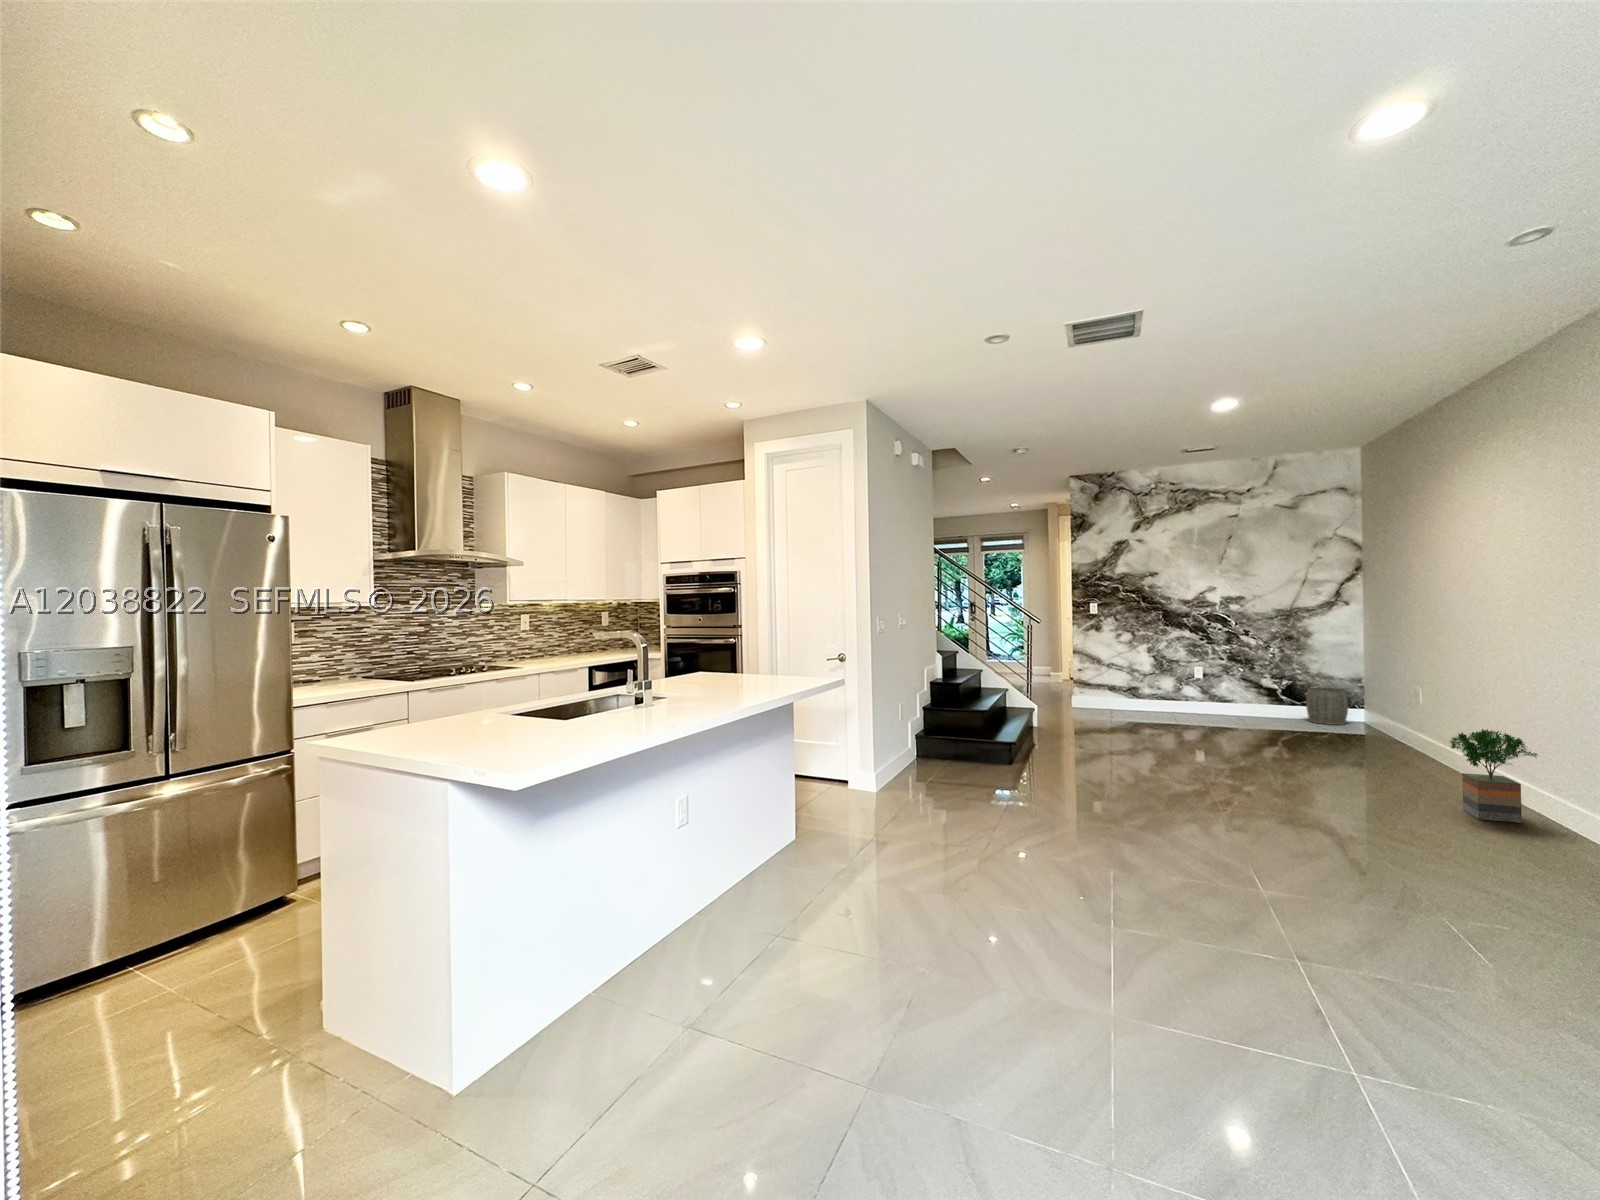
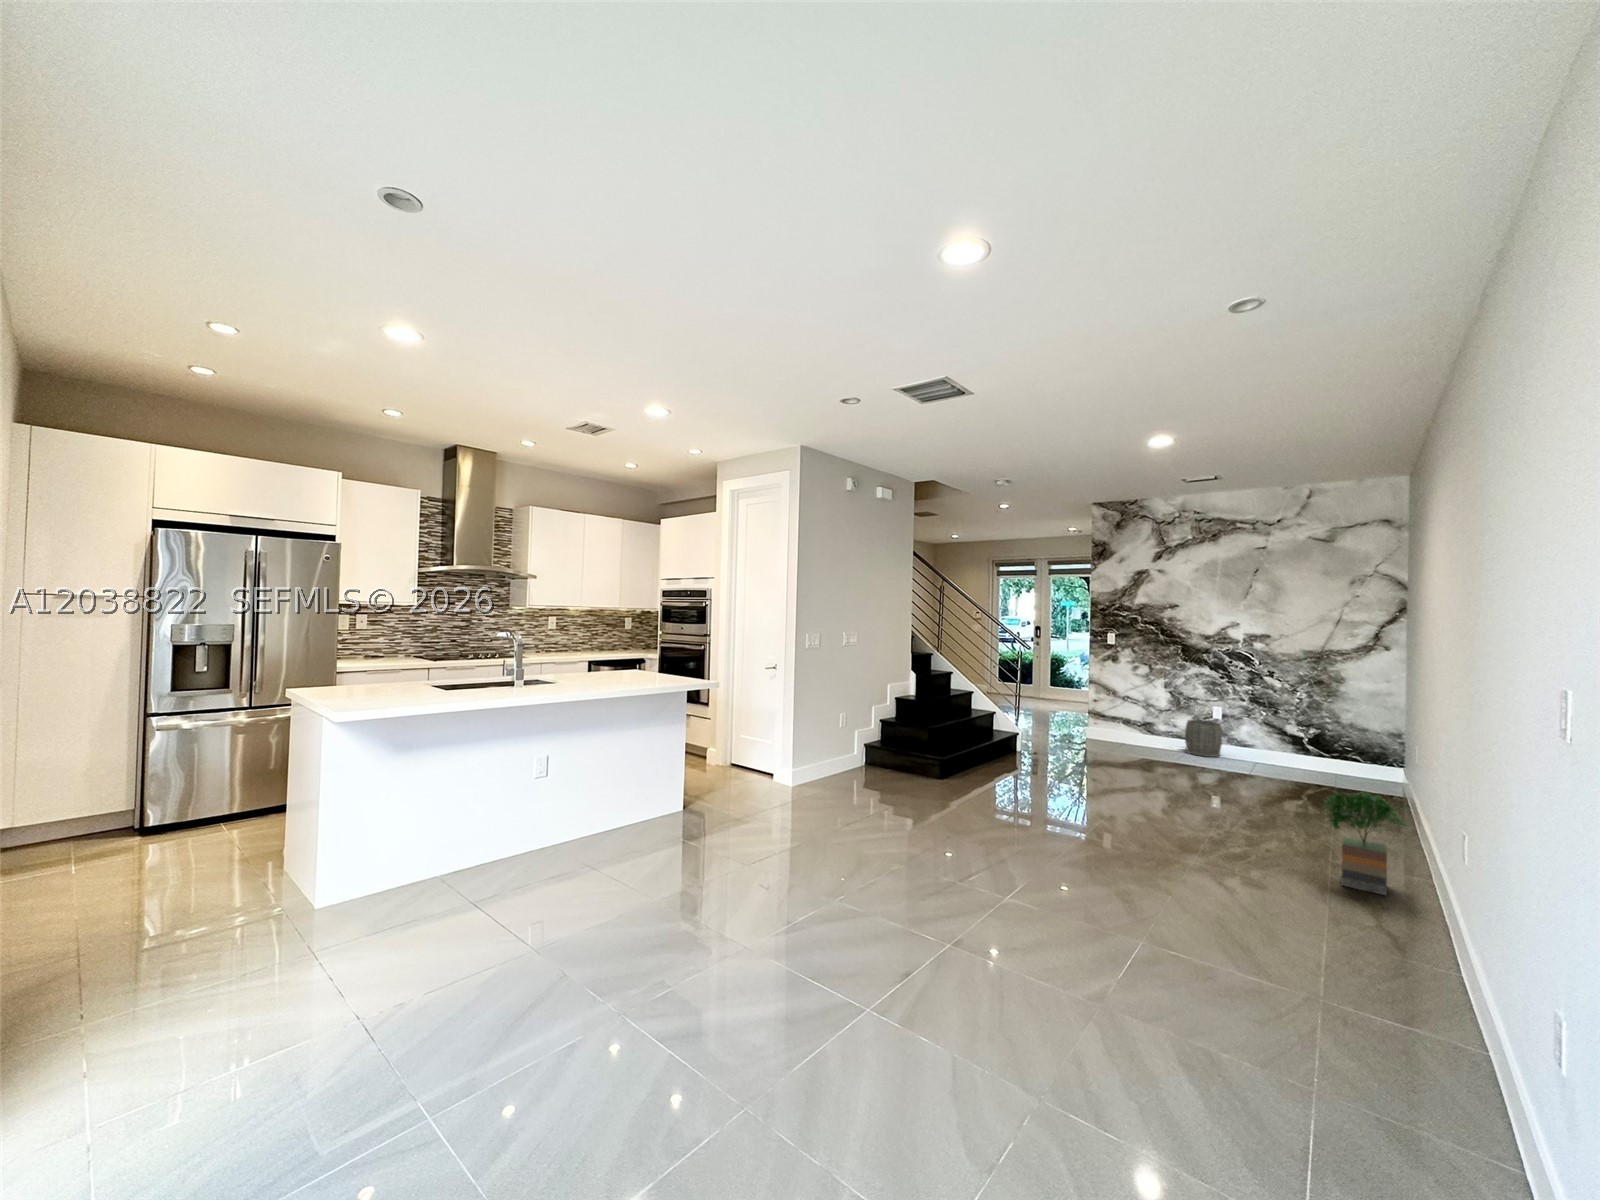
woven basket: present [1306,687,1348,725] -> present [1185,720,1222,757]

